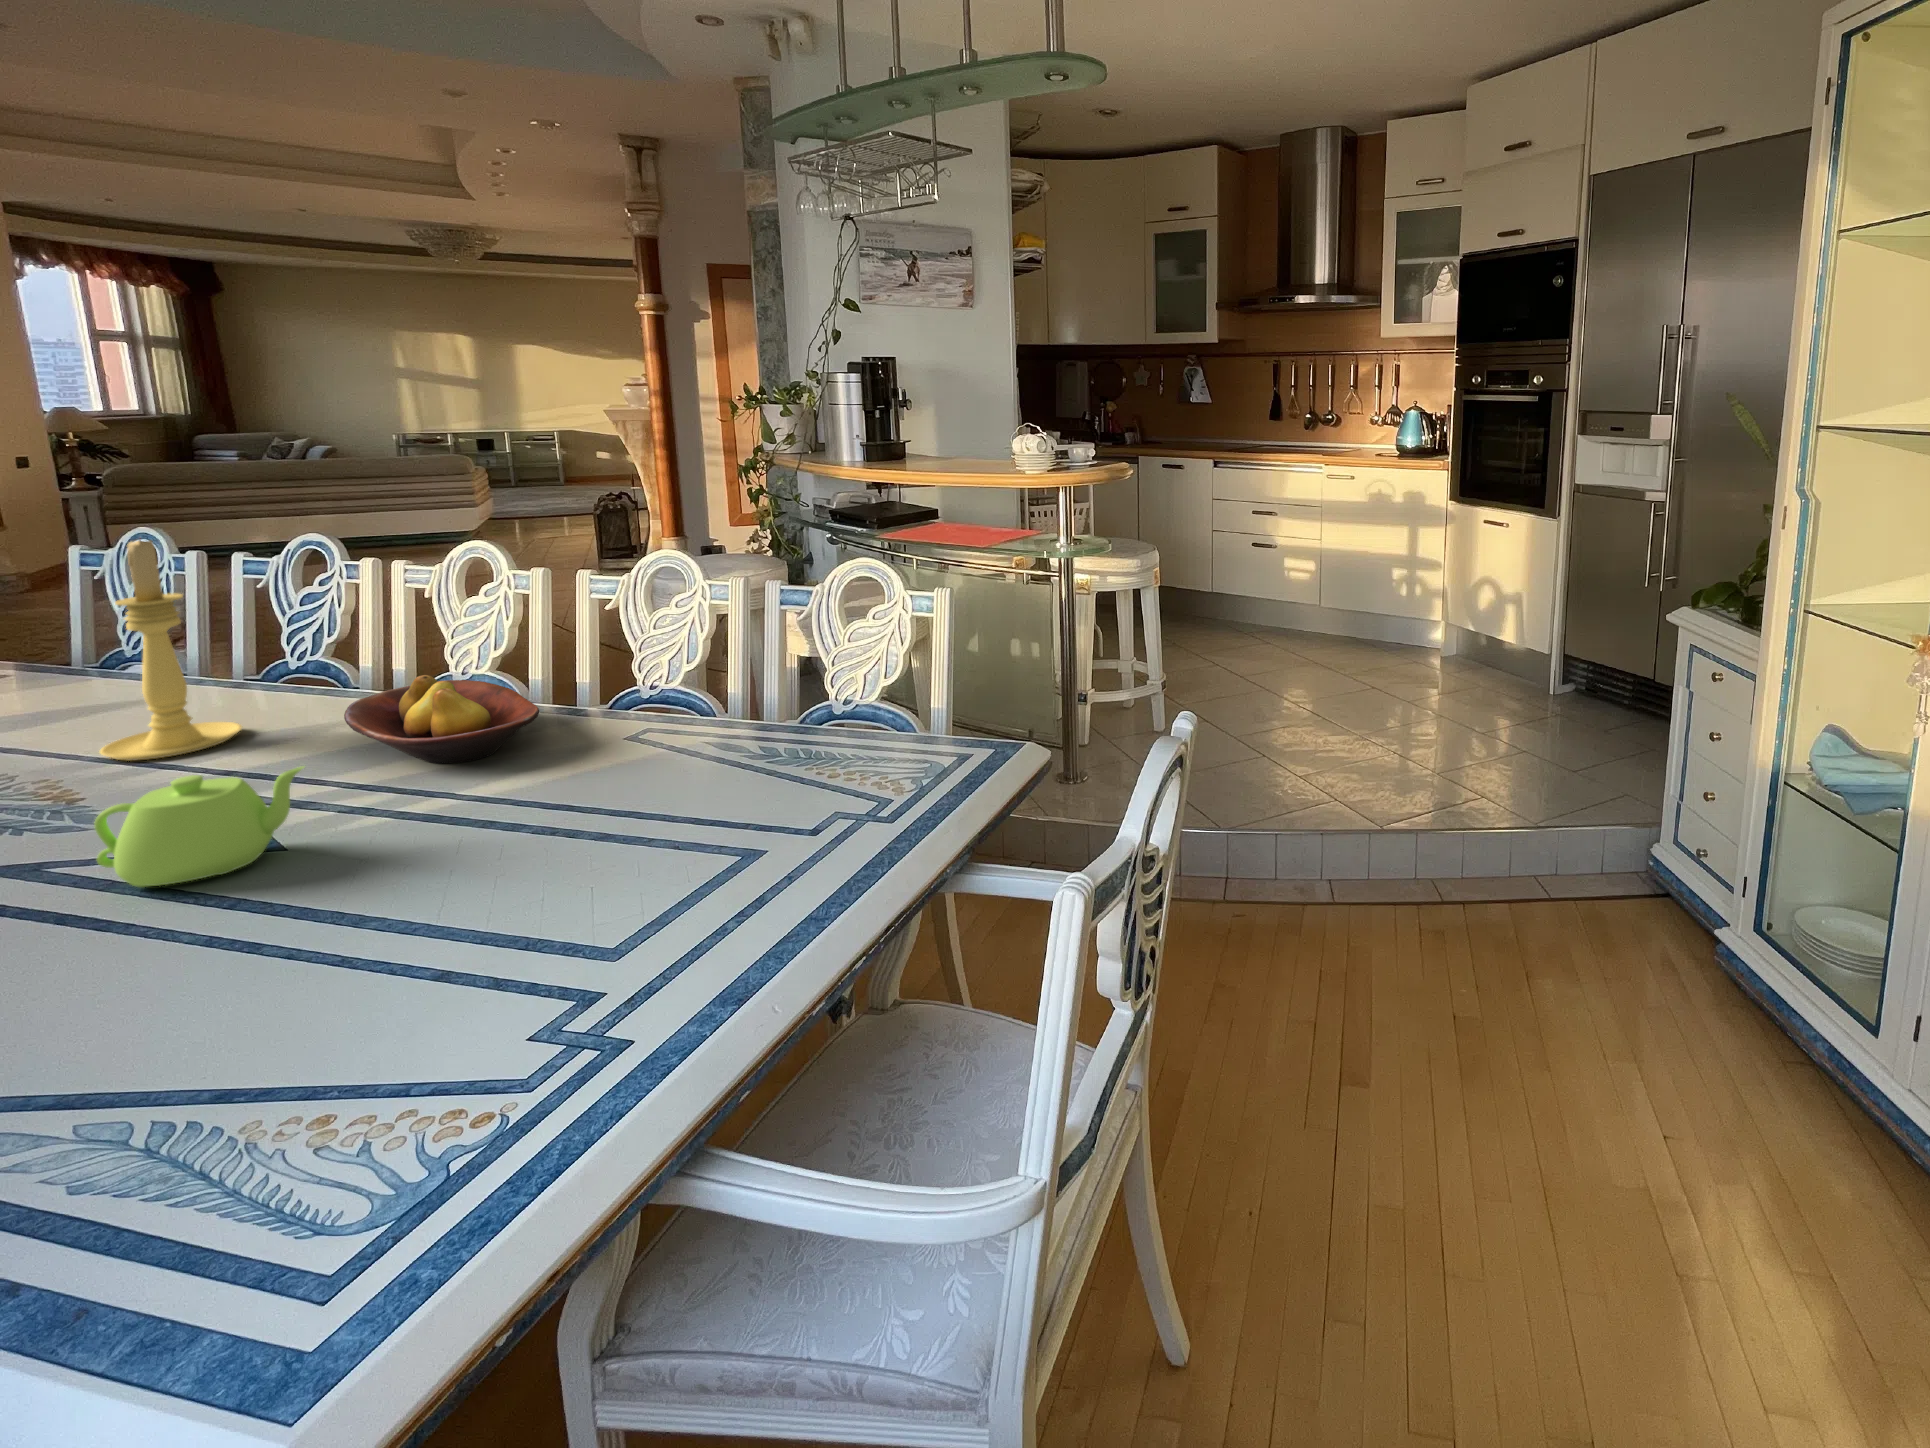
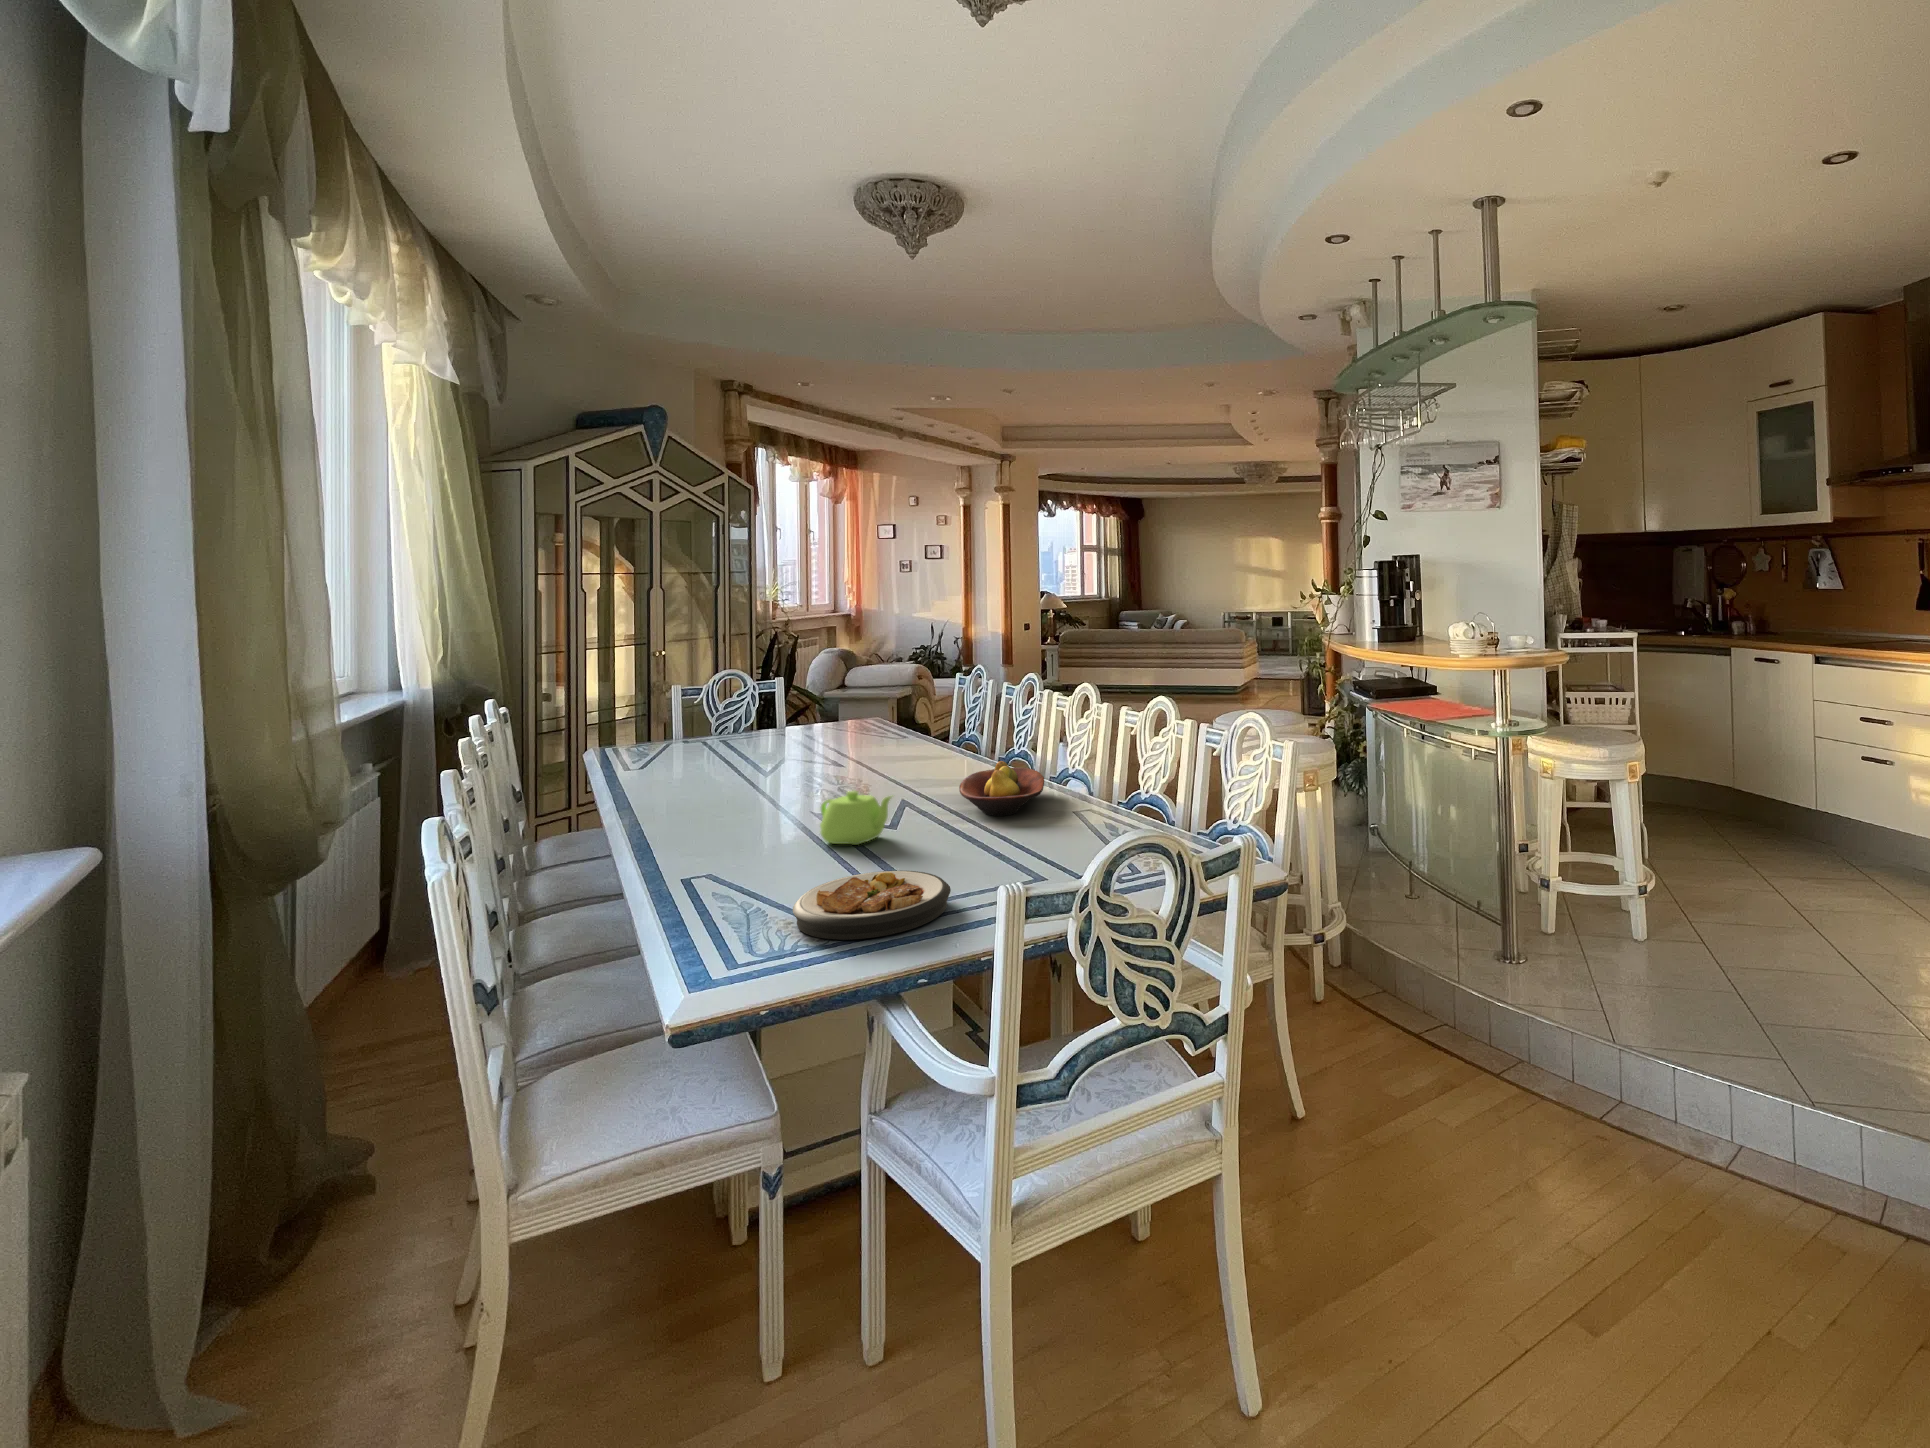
candle holder: present [100,540,242,761] -> none [885,669,941,788]
plate: none [306,872,644,1052] -> present [793,870,951,940]

